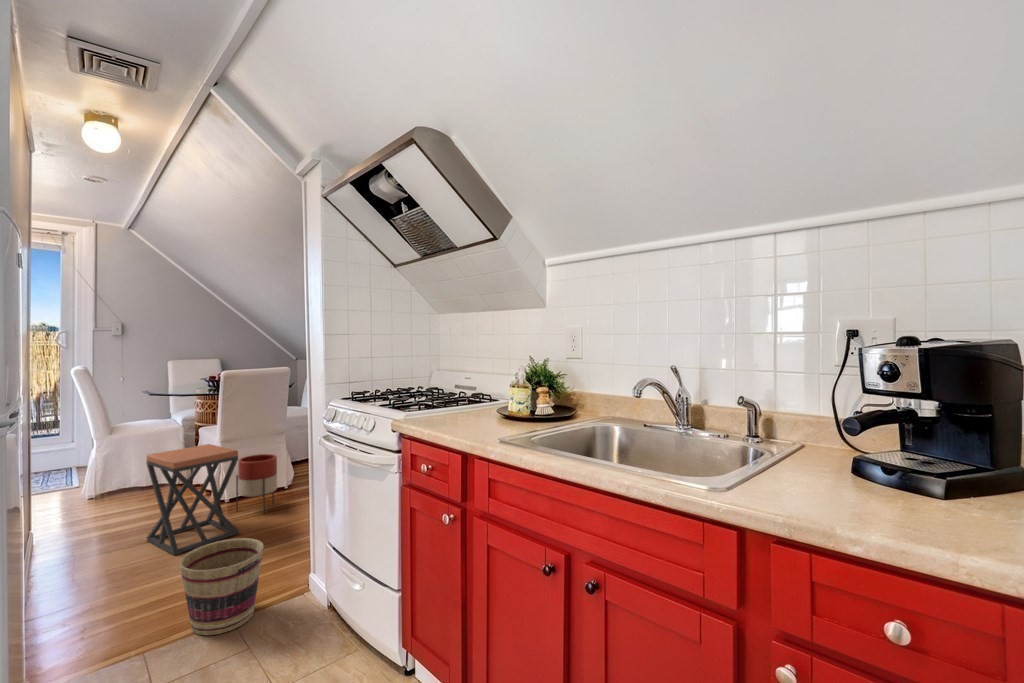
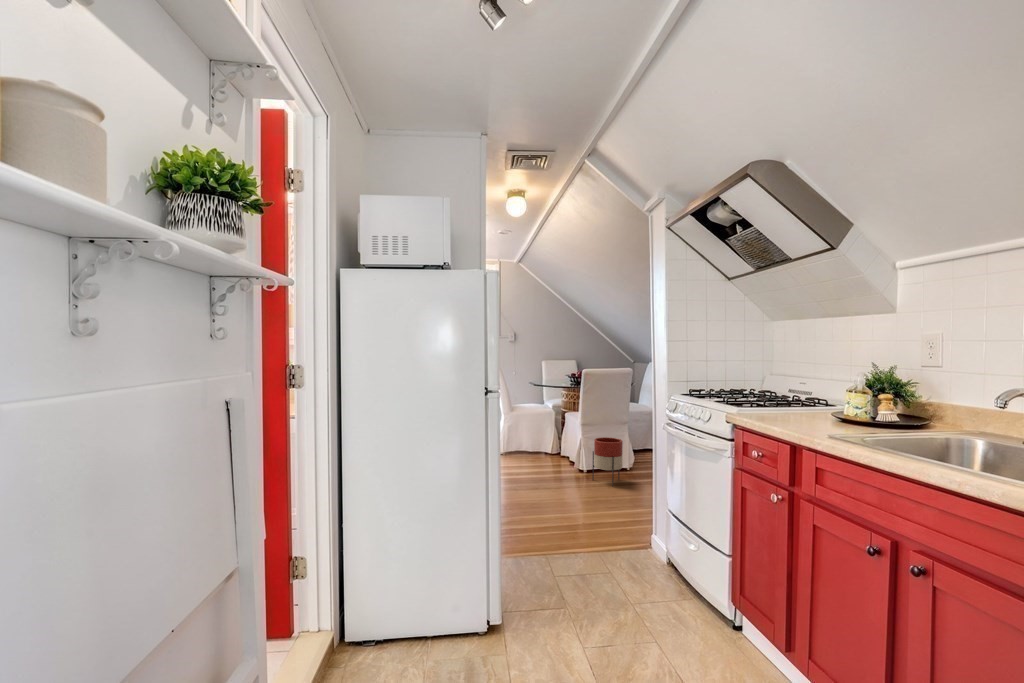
stool: present [147,444,238,555] -> none [538,424,596,500]
basket: present [179,538,264,635] -> none [567,492,620,557]

